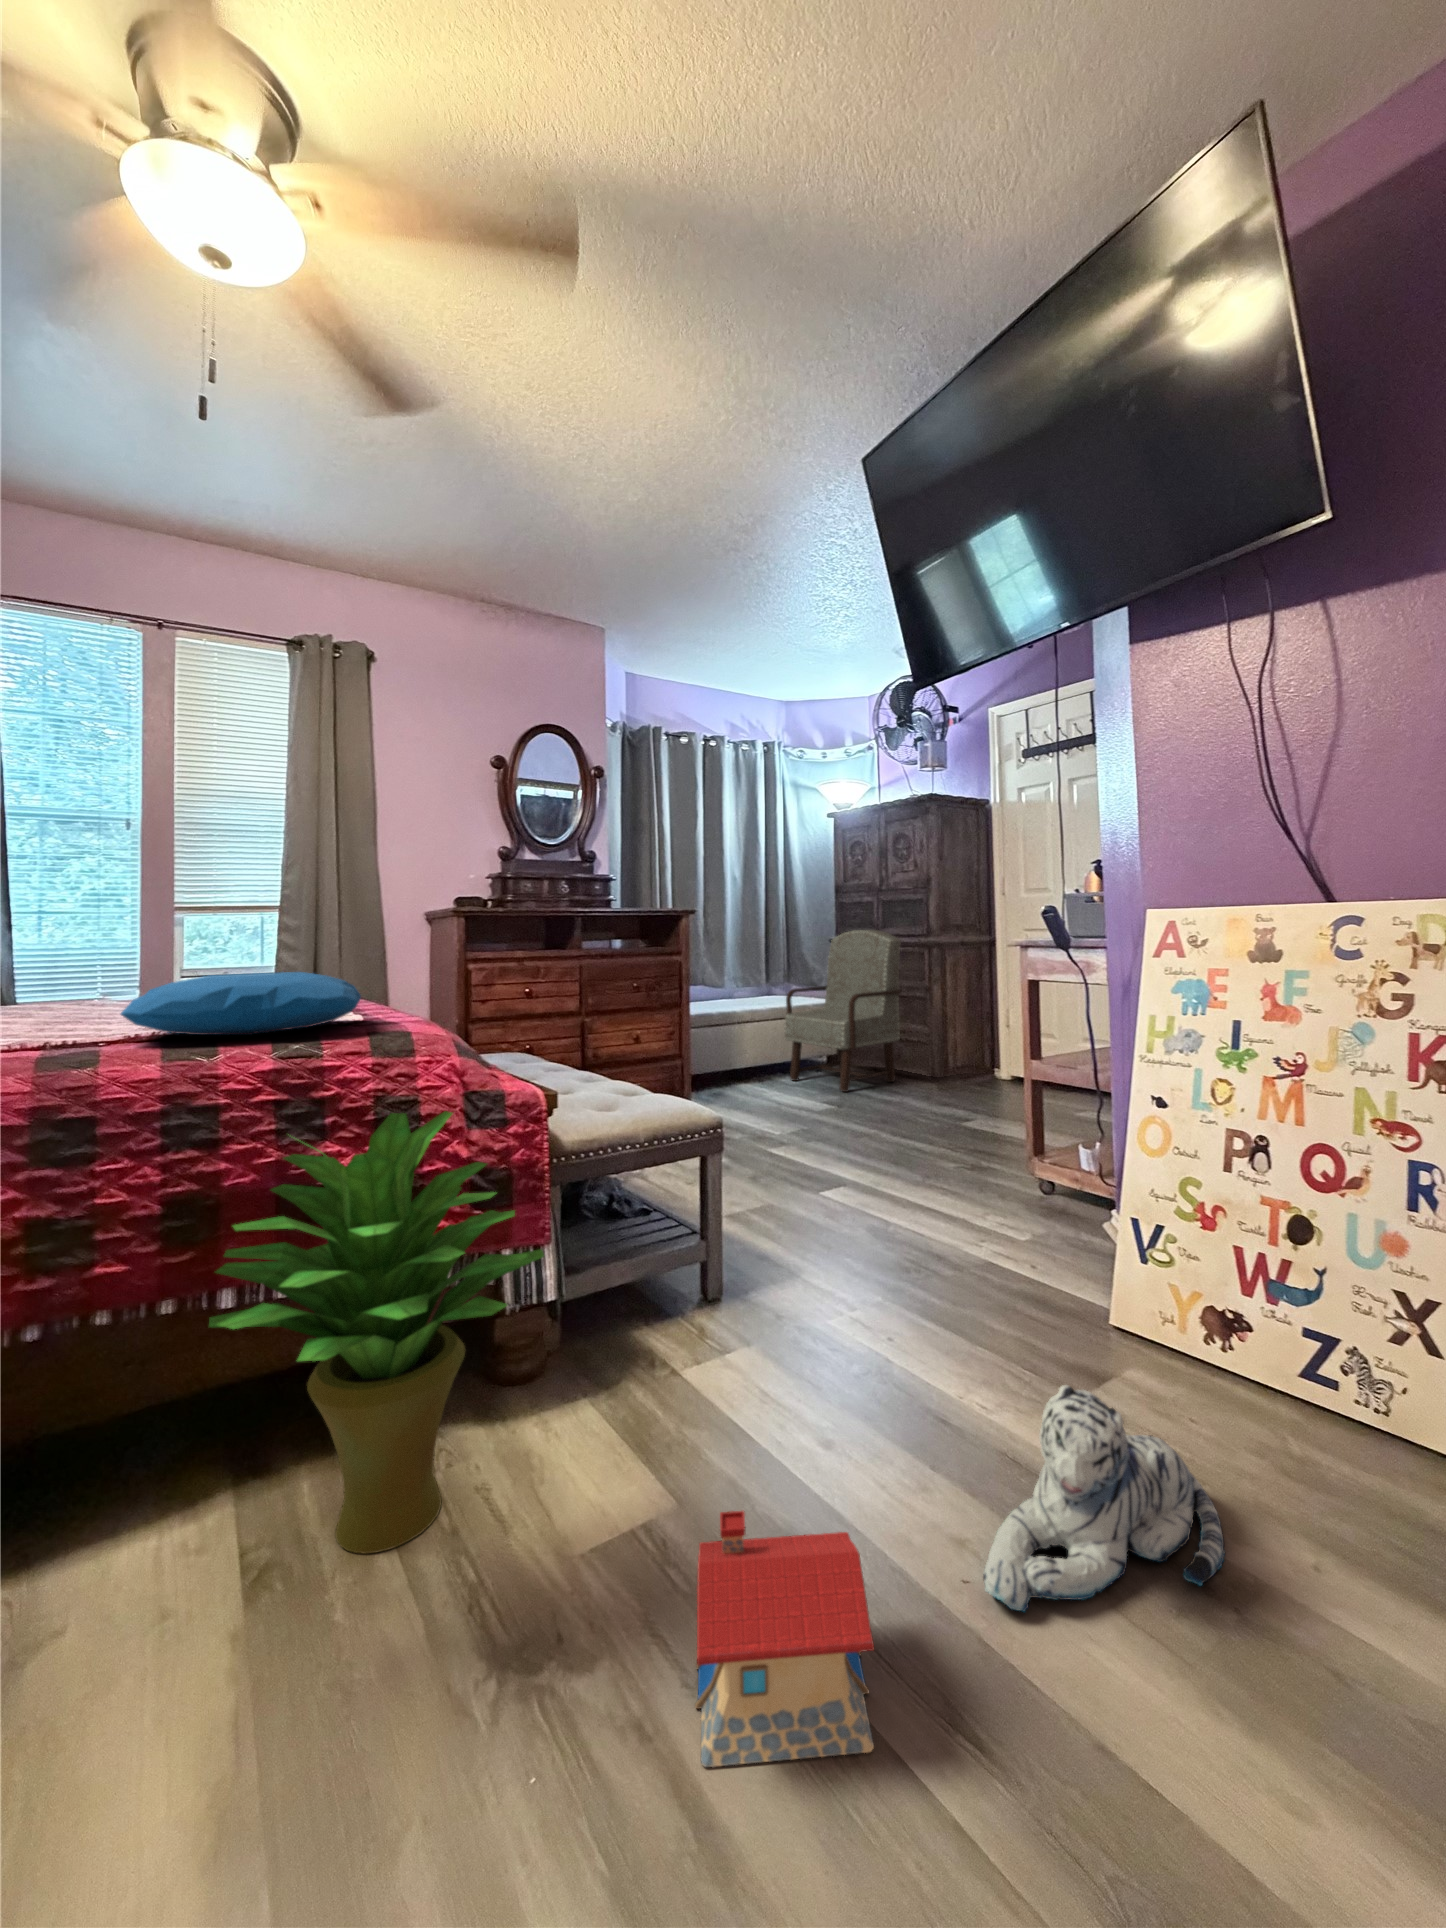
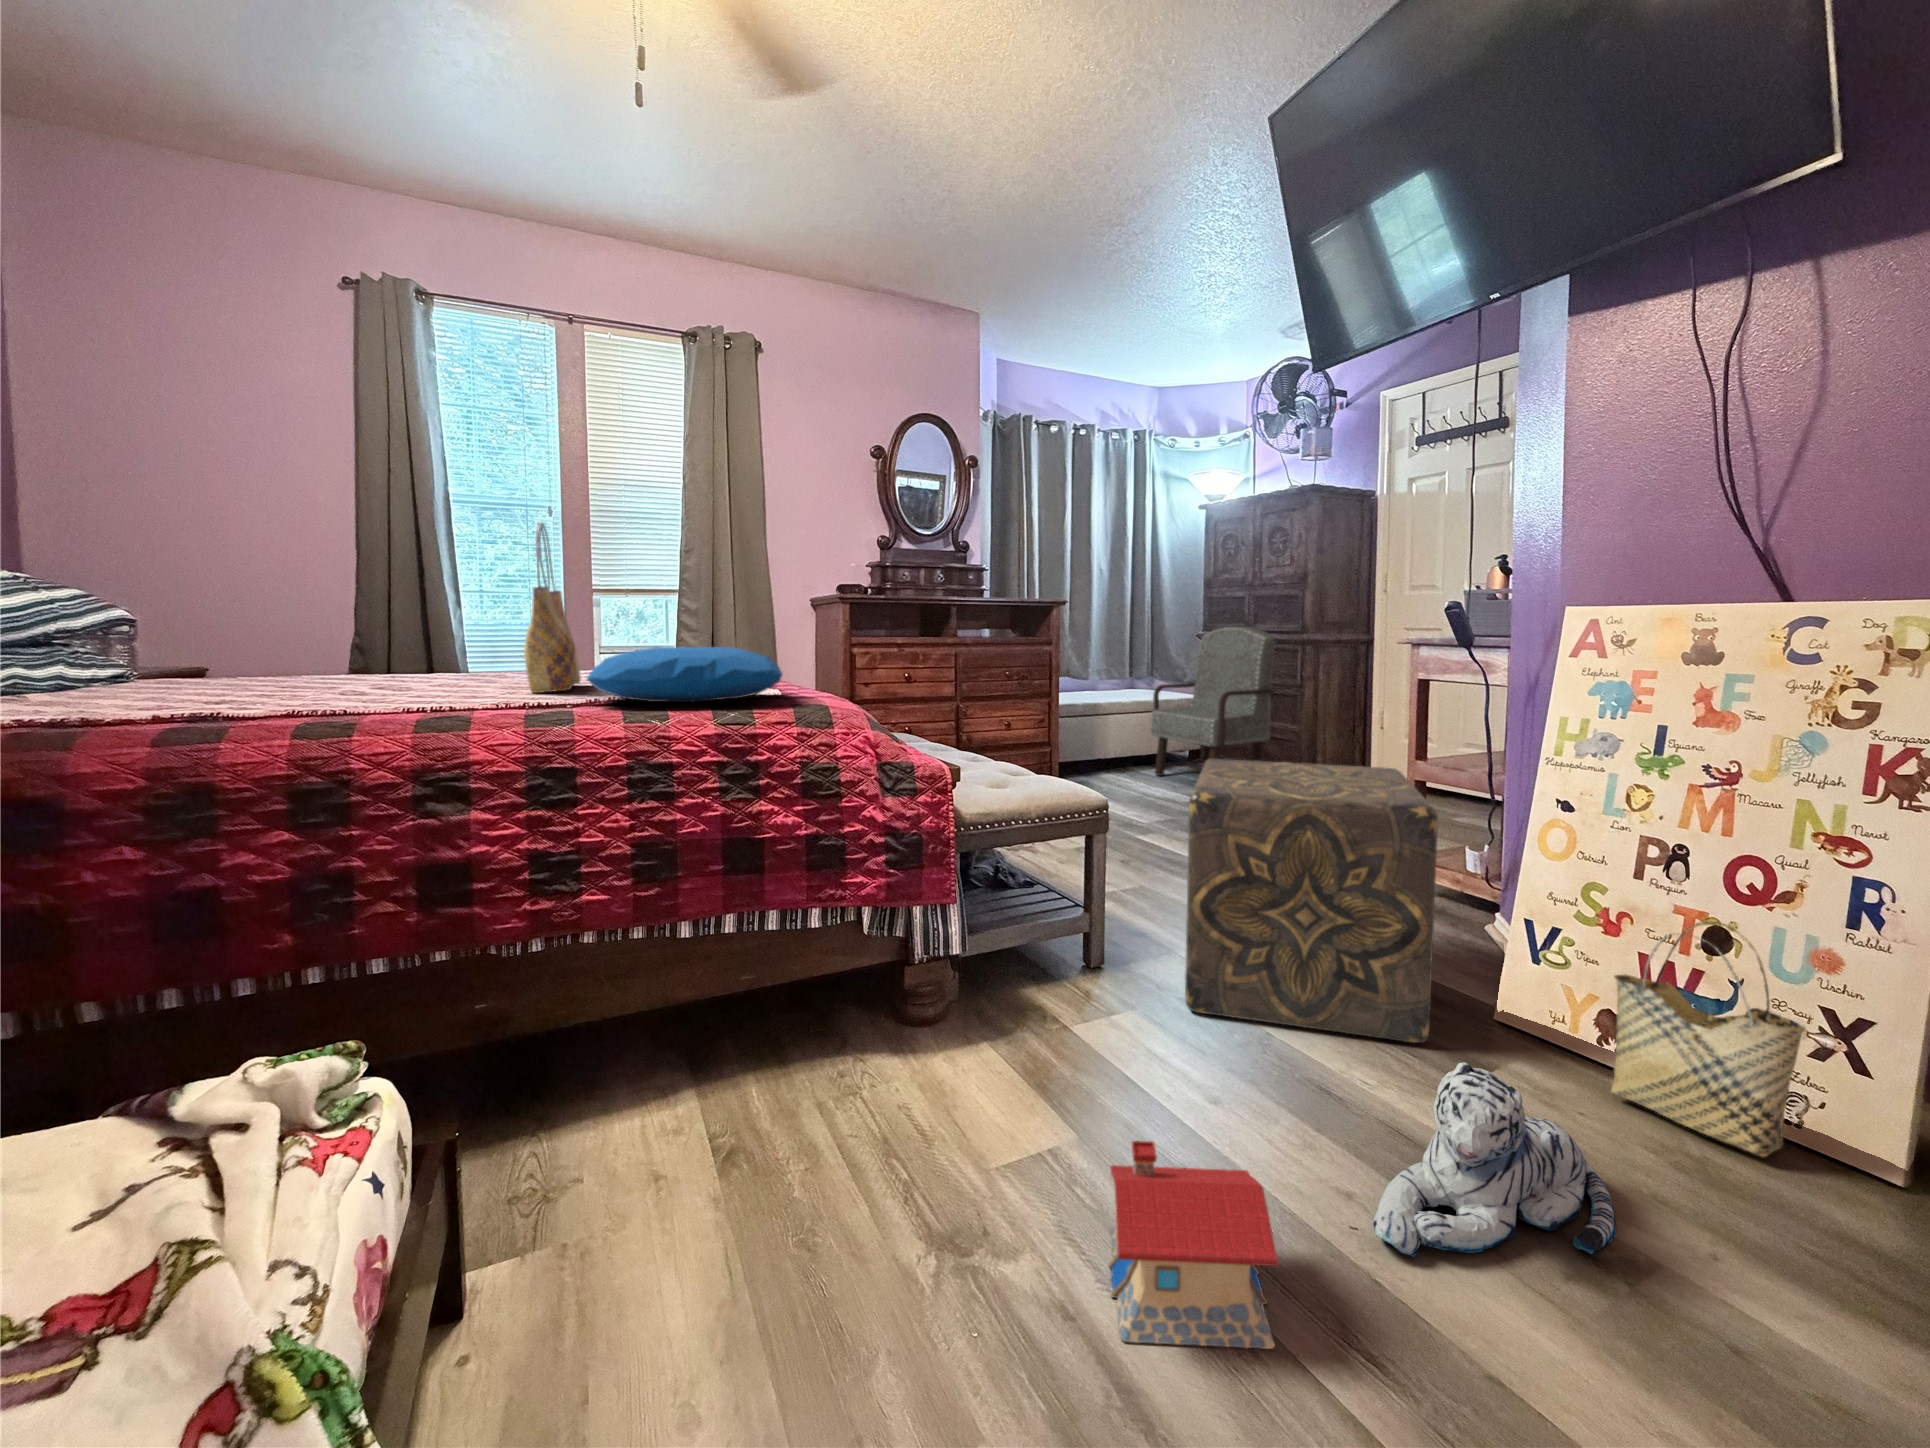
tote bag: none [62,839,138,1029] -> present [524,522,581,693]
ottoman: none [798,1067,1045,1356] -> present [1185,759,1438,1043]
potted plant: present [209,1111,544,1554] -> none [680,777,960,1149]
woven basket: none [1211,1212,1383,1453] -> present [1611,921,1804,1157]

